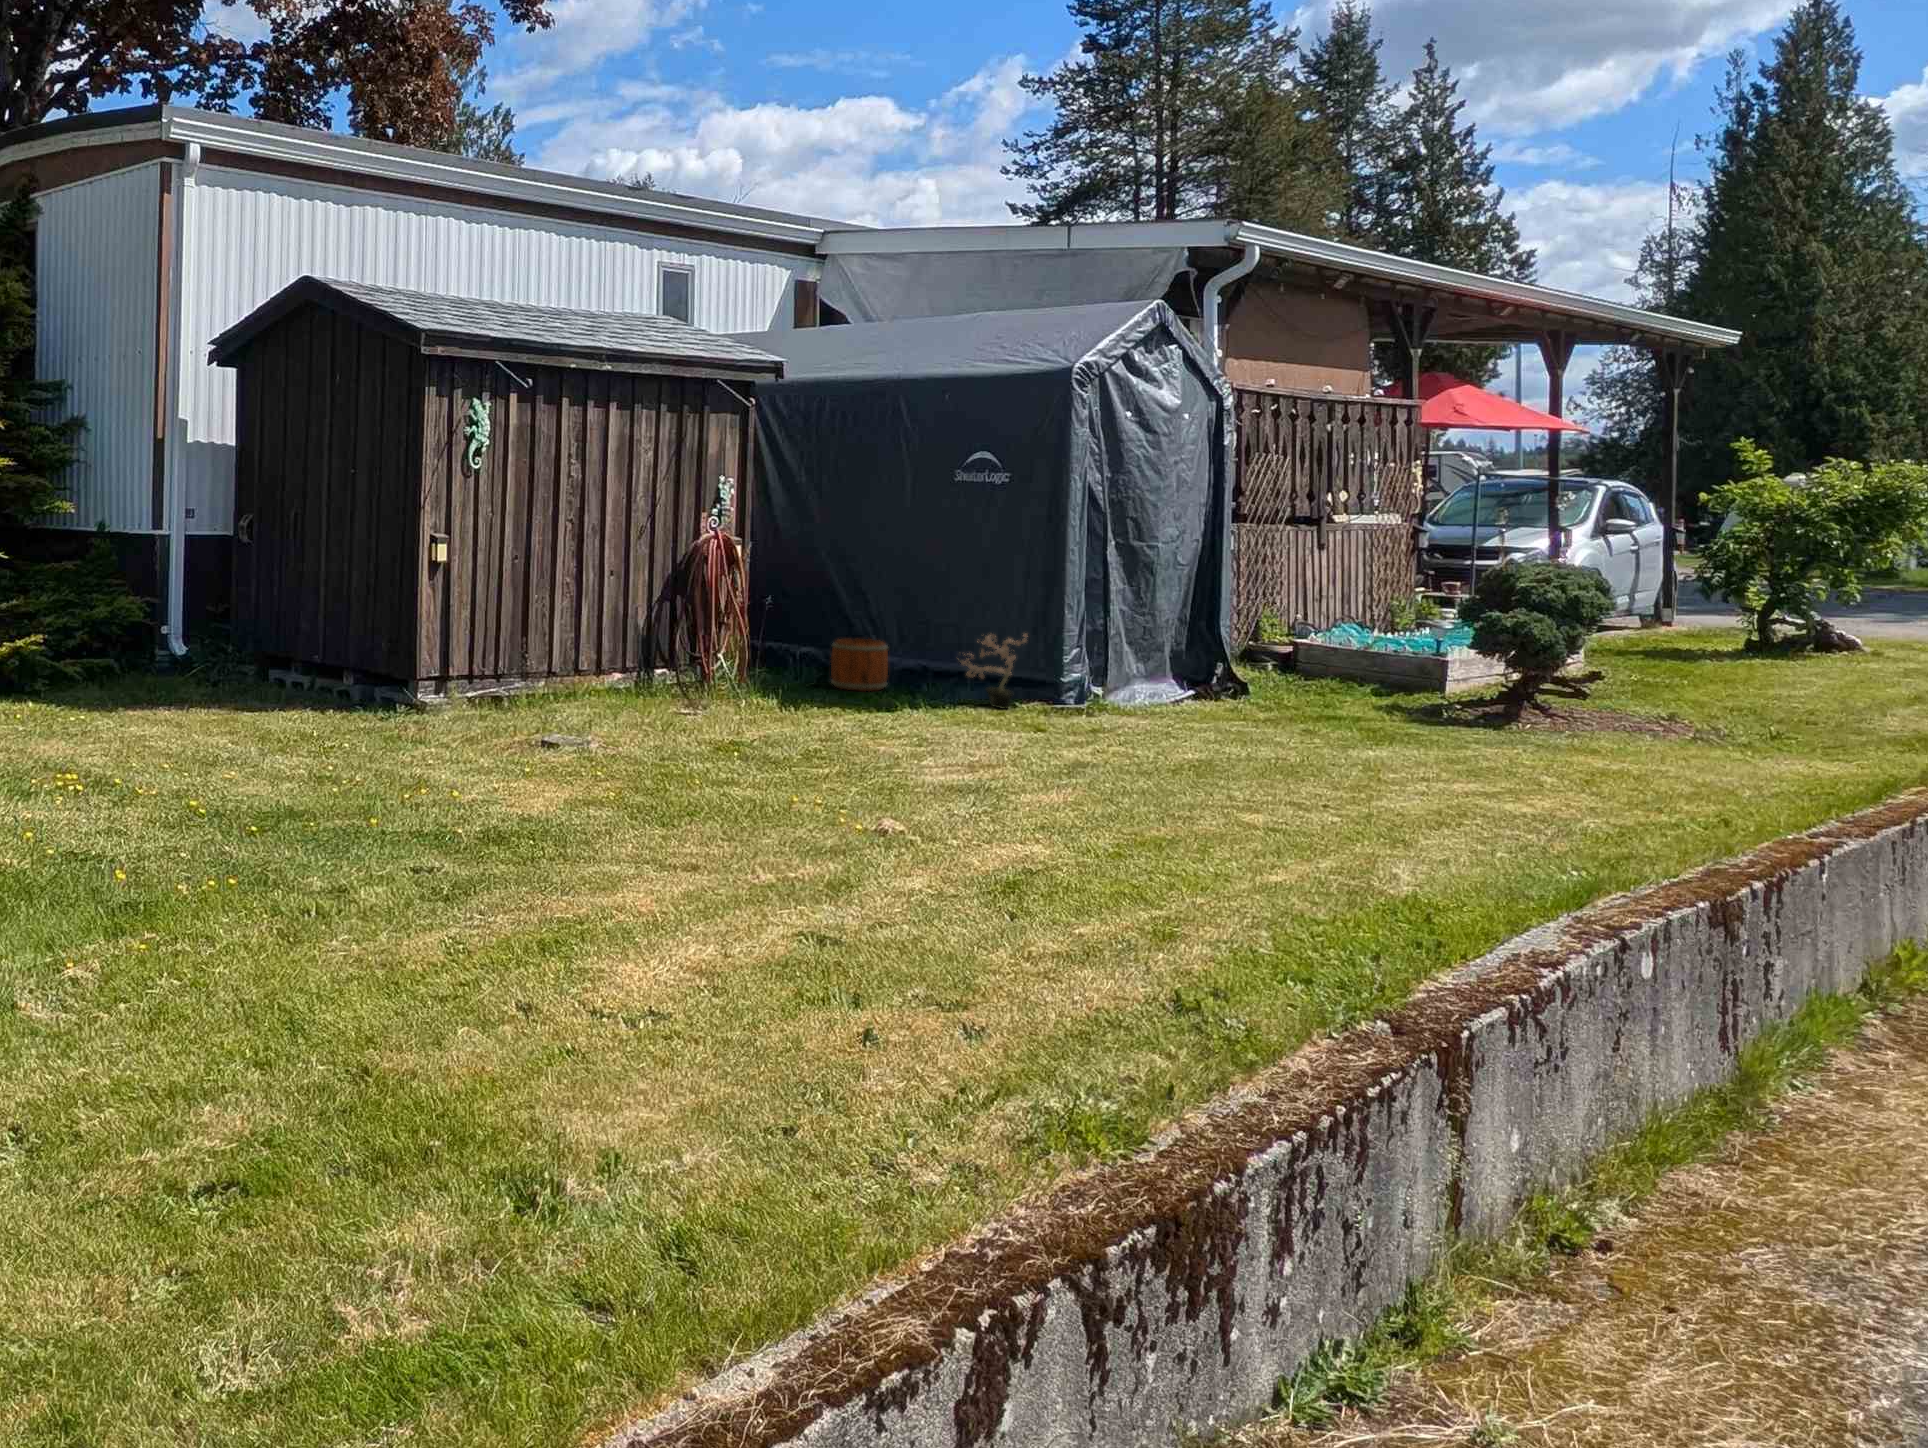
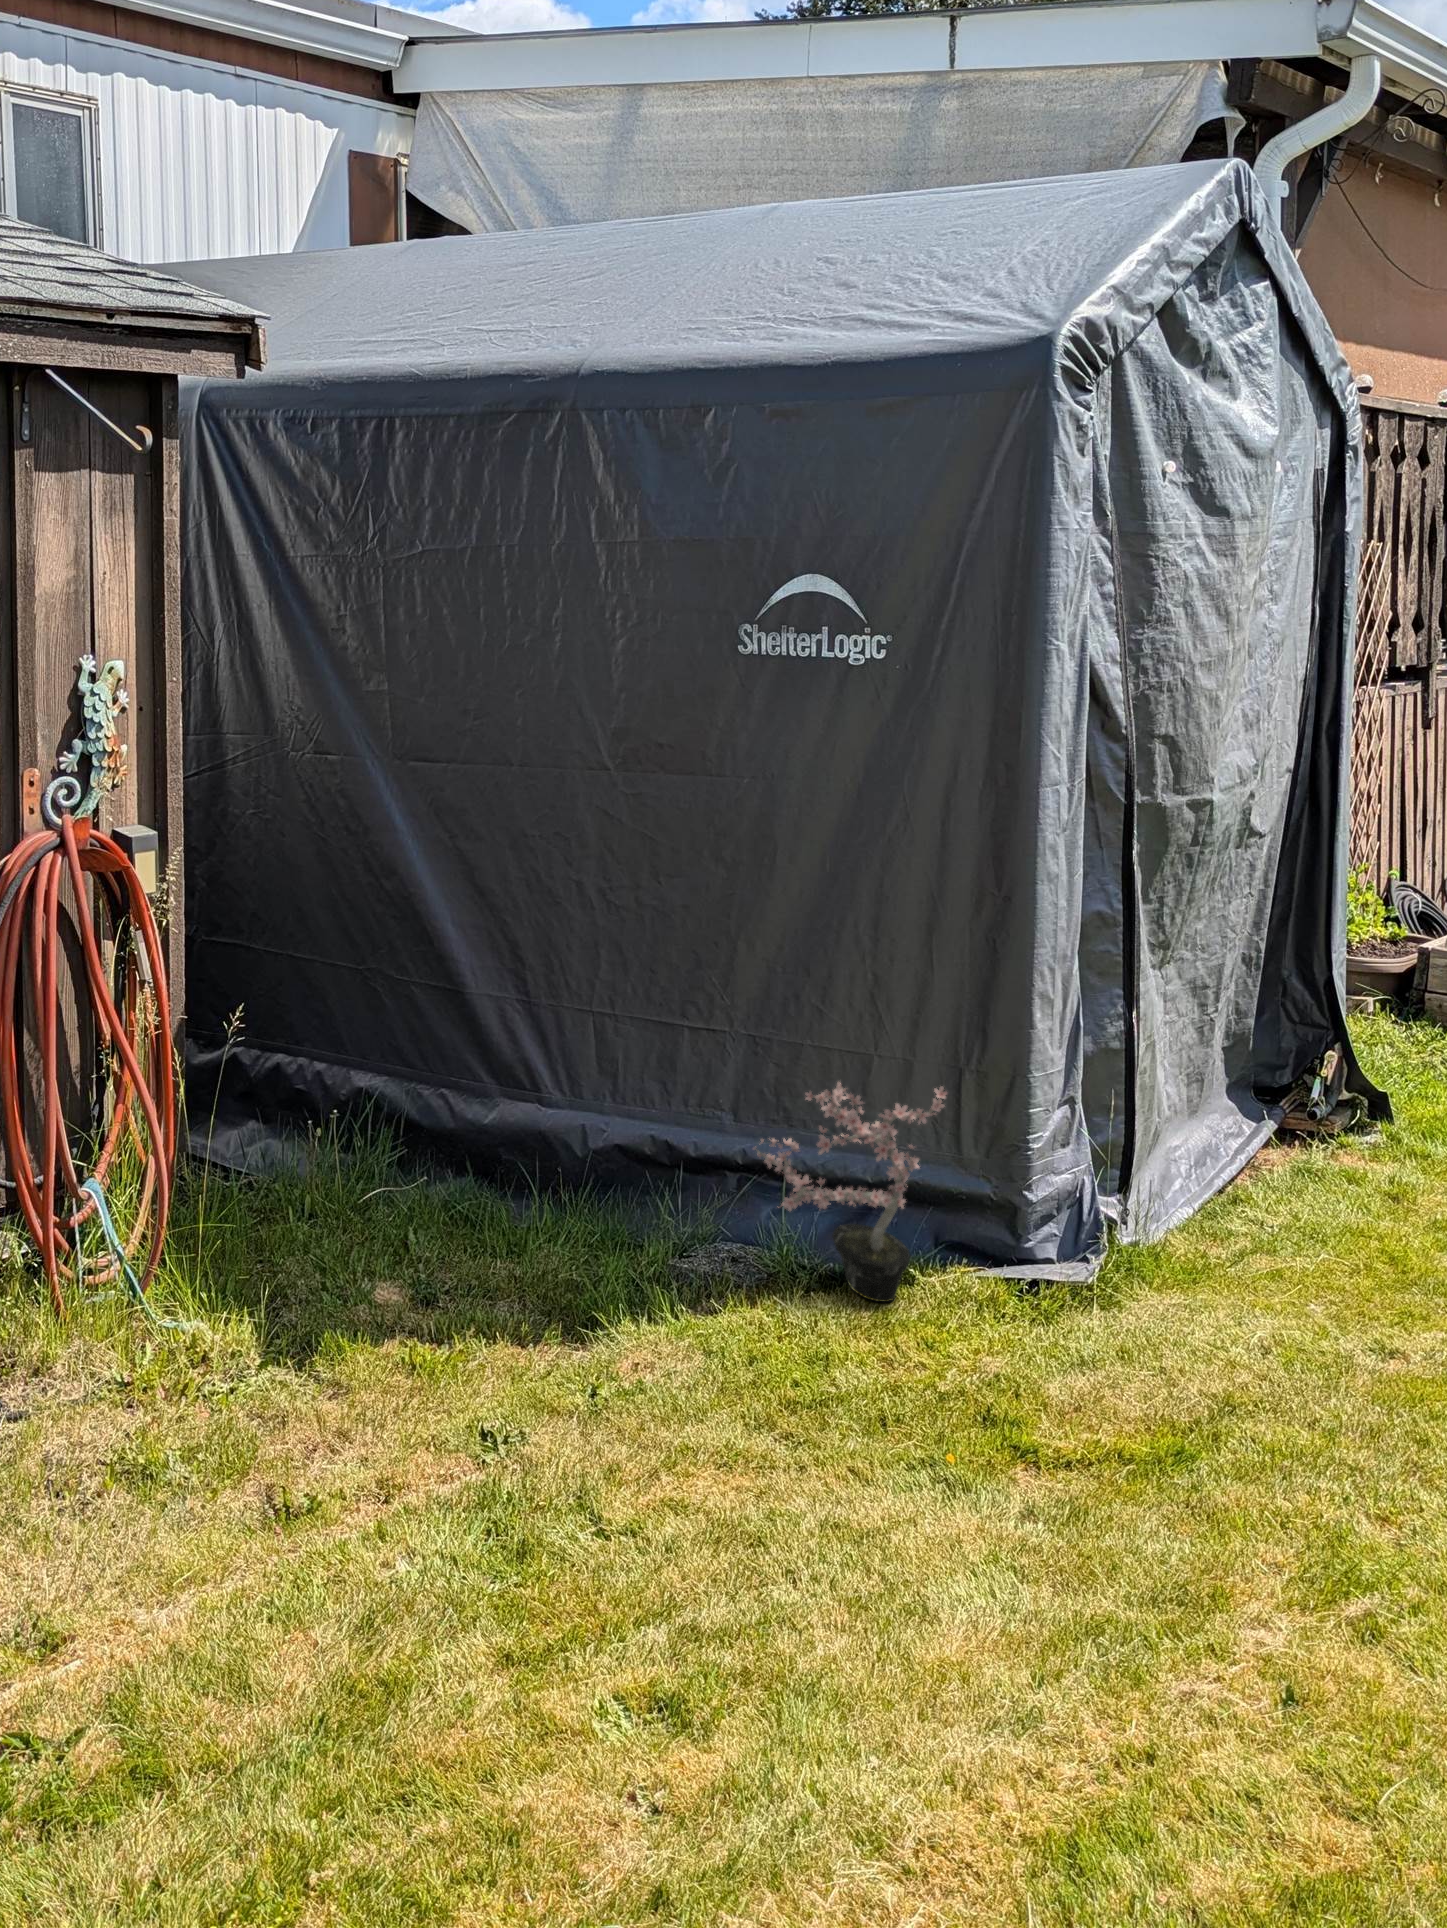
bucket: present [831,639,888,691] -> none [417,1069,569,1228]

